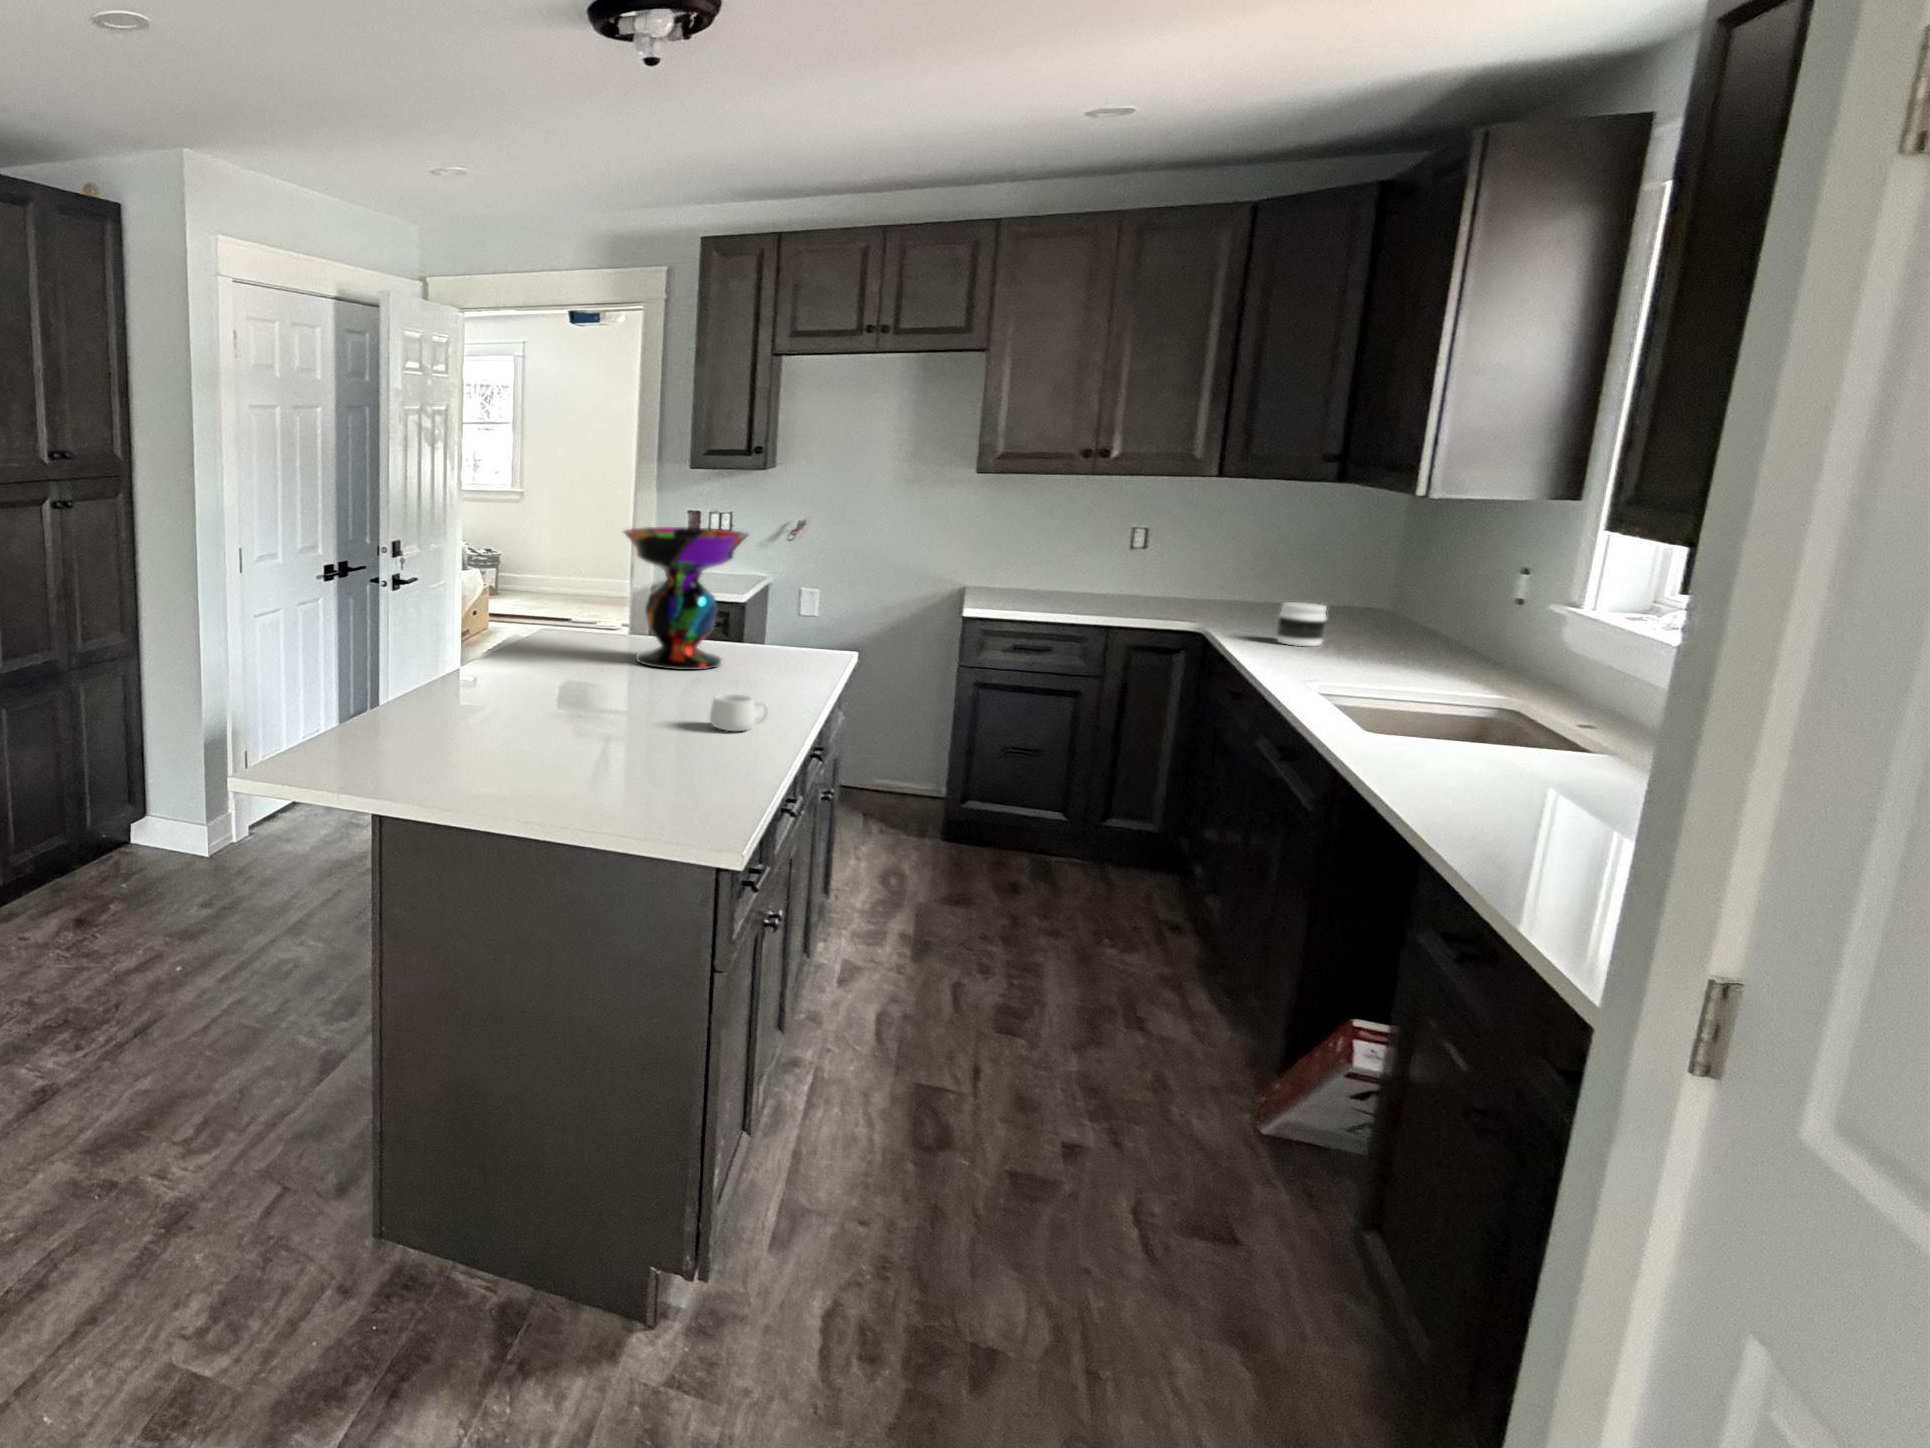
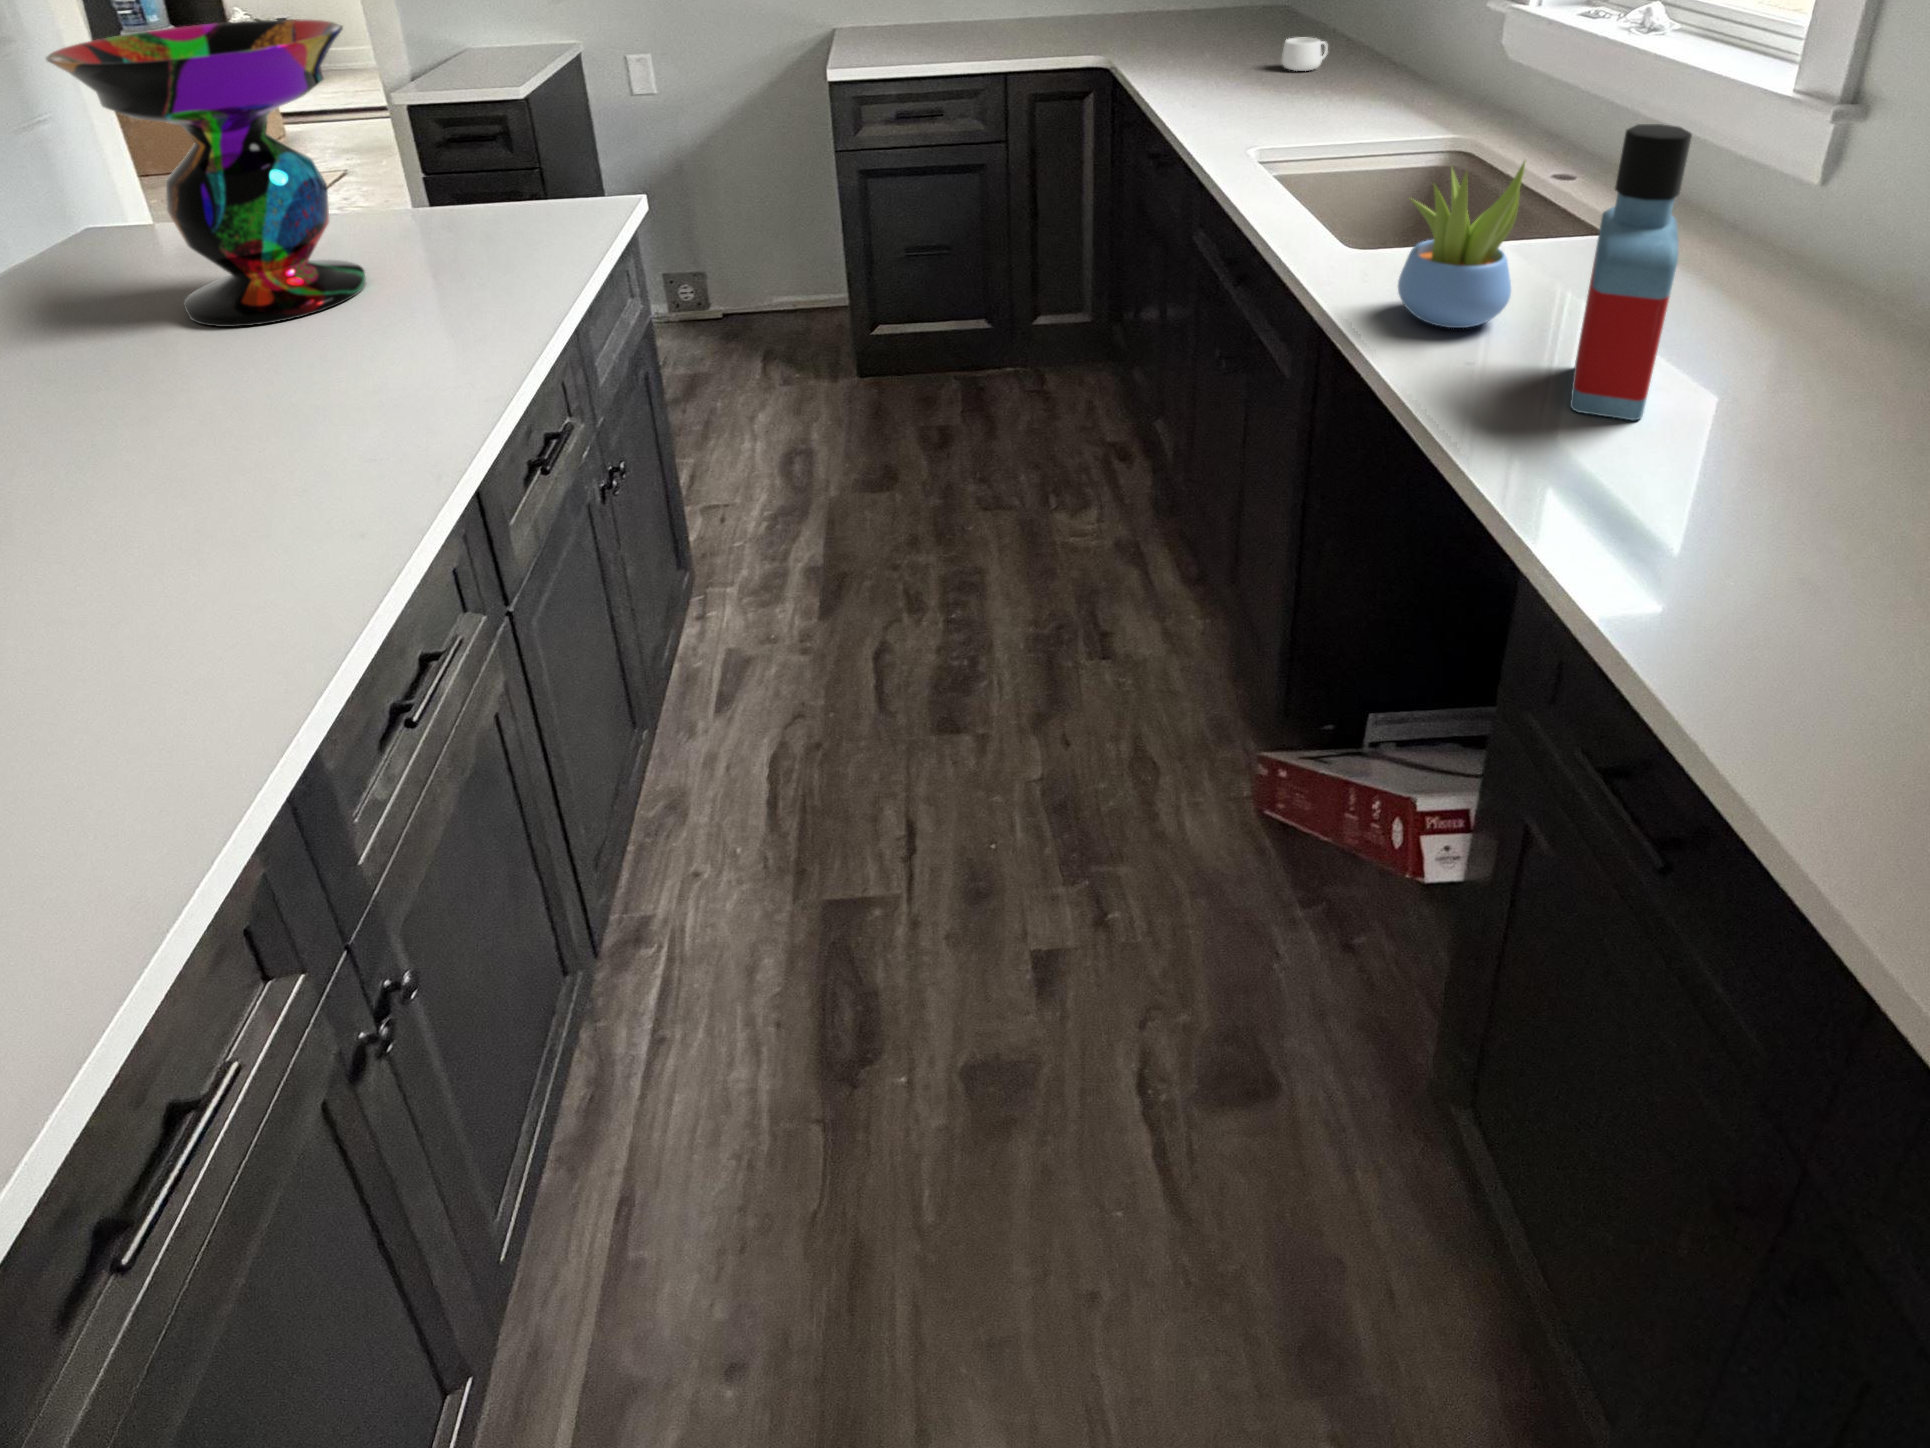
jar: present [1276,602,1326,646] -> none [1191,19,1242,80]
bottle: none [1483,639,1571,806] -> present [1570,124,1692,420]
succulent plant: none [1386,664,1482,765] -> present [1398,161,1526,328]
mug: present [710,694,768,731] -> present [1282,38,1328,71]

